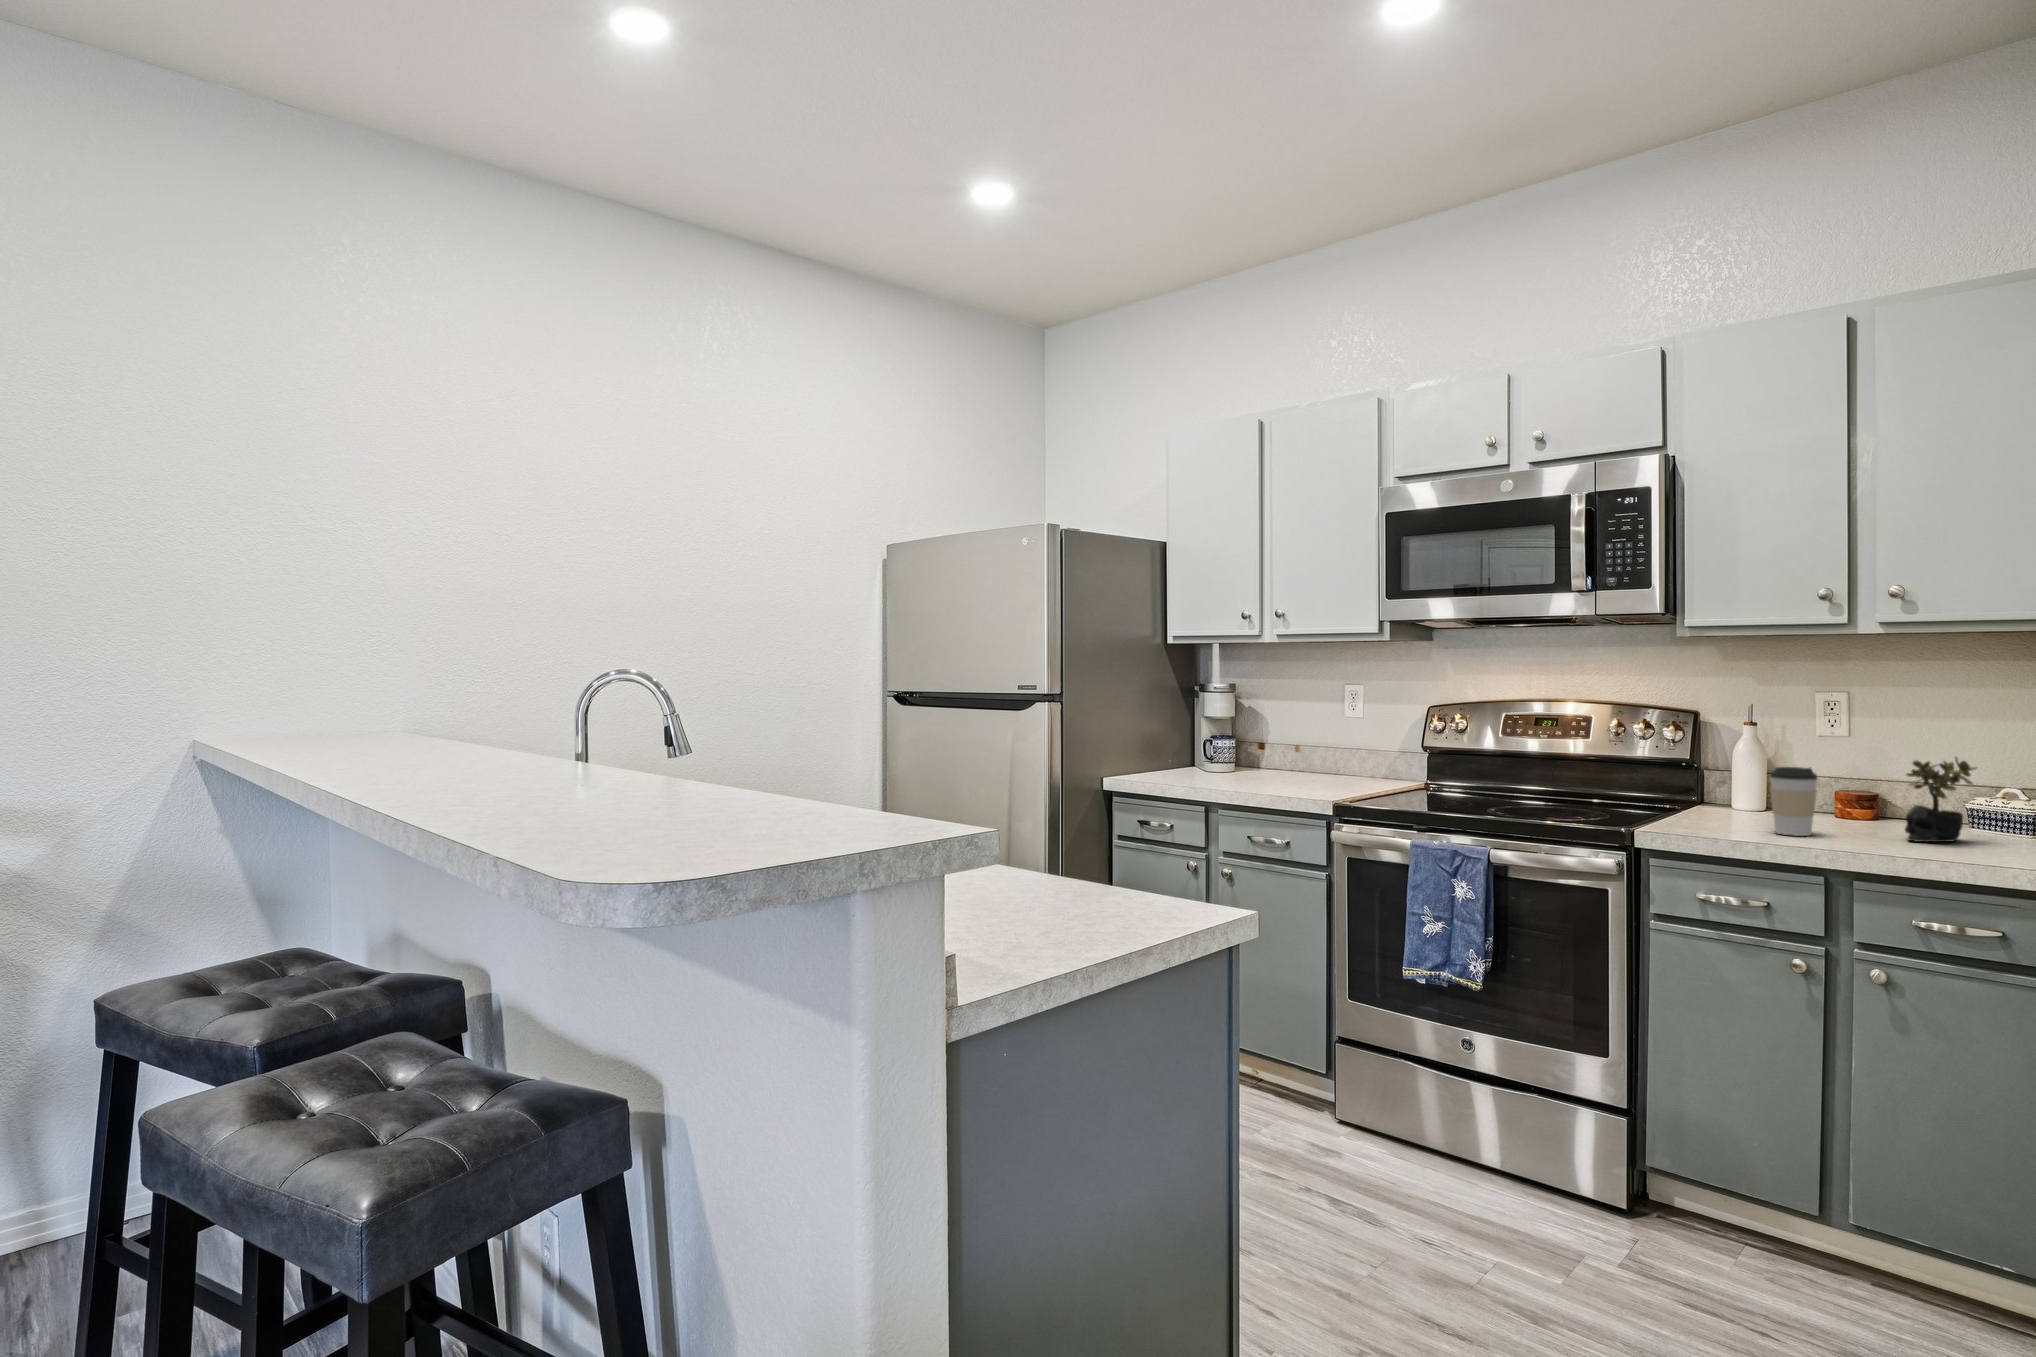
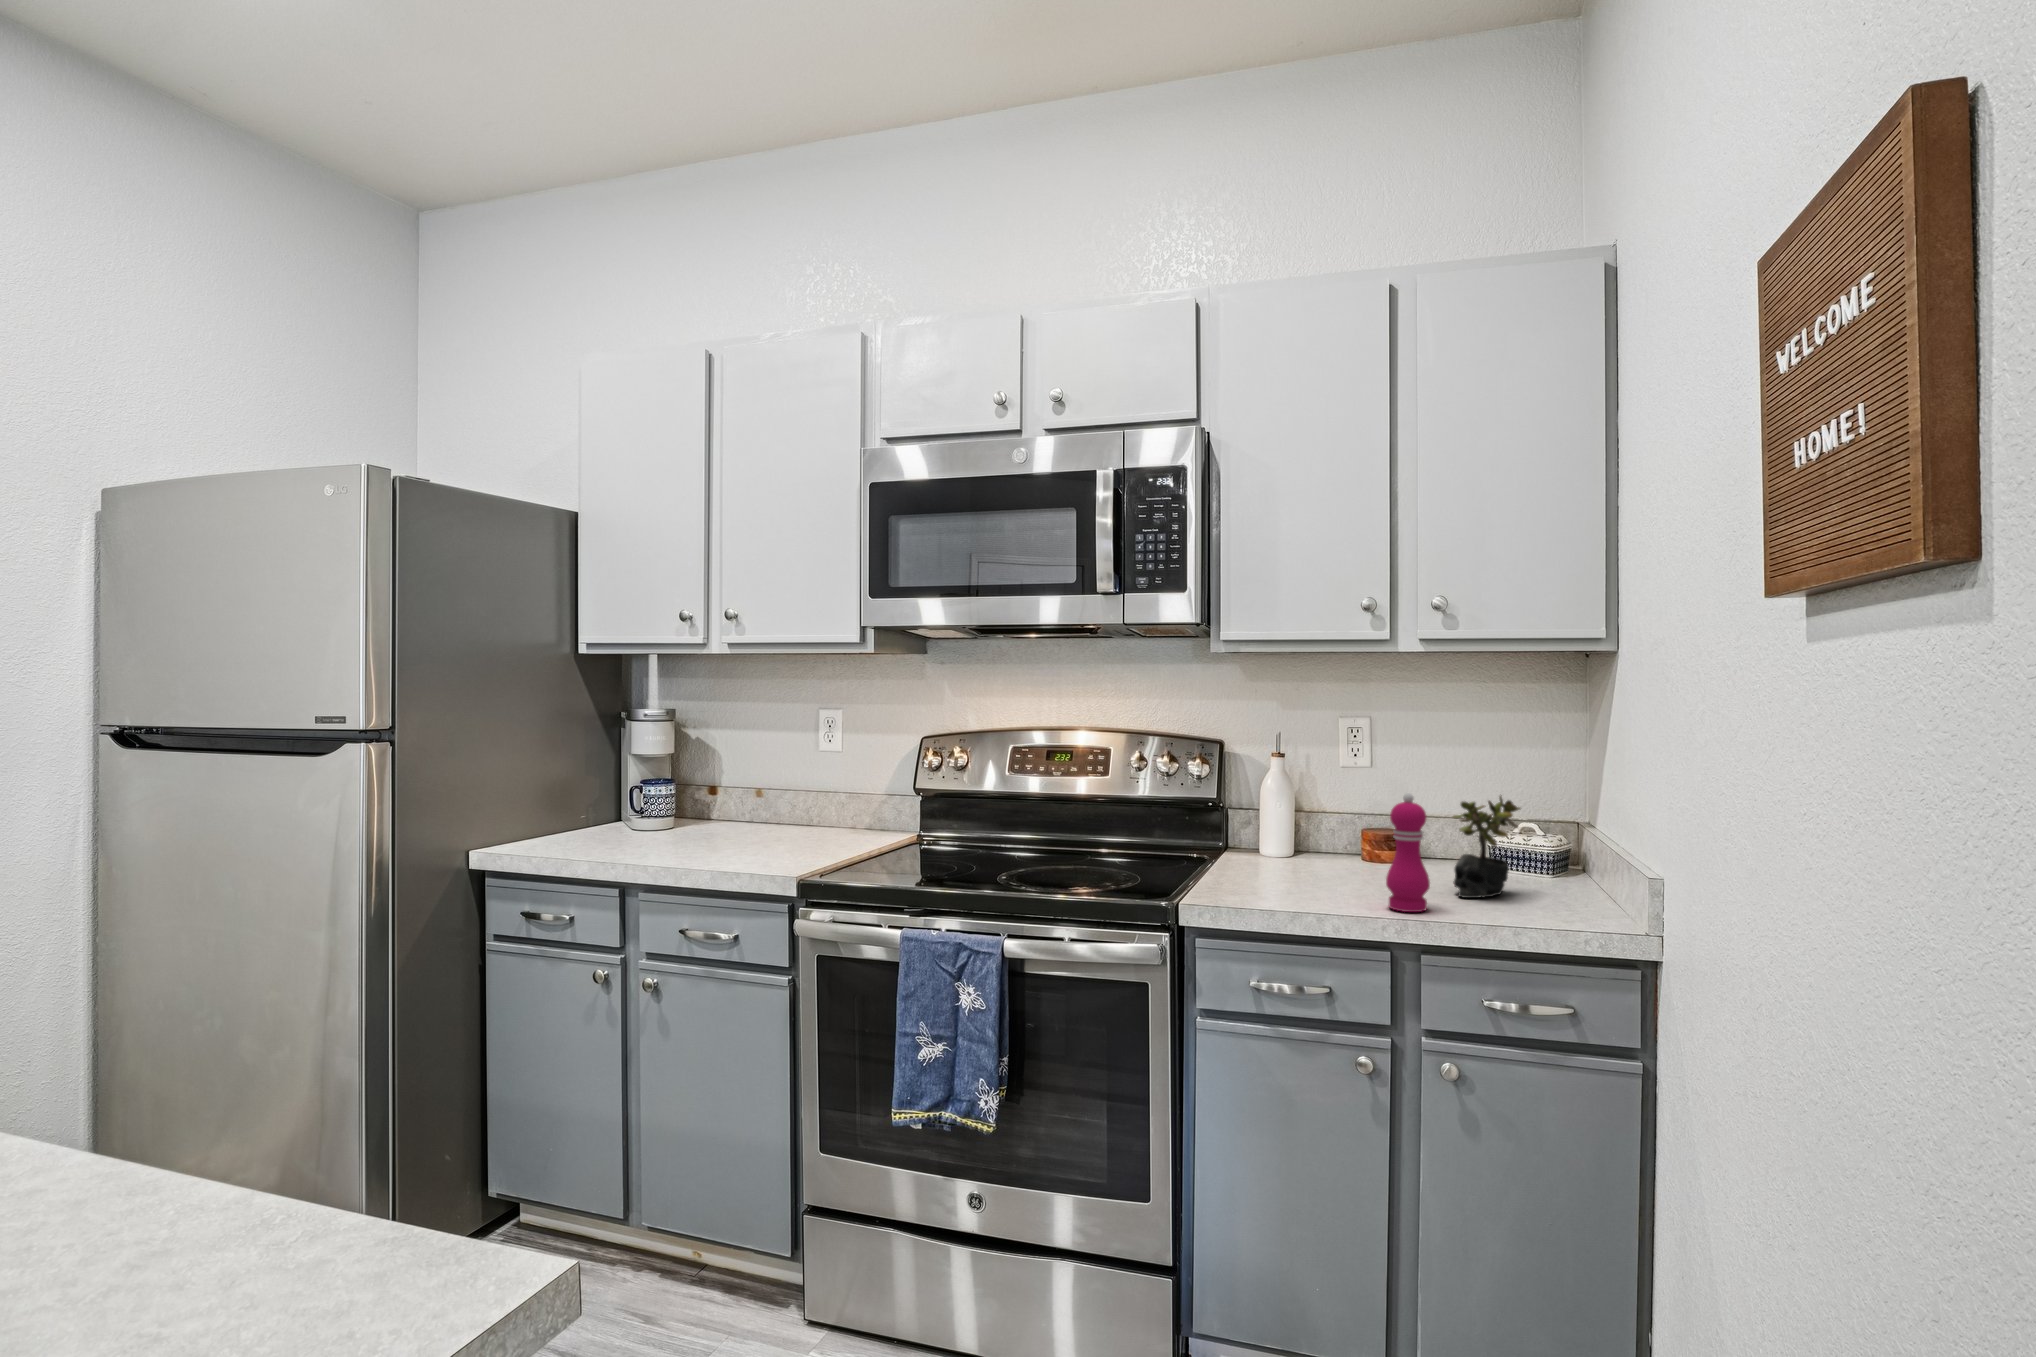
pepper mill: none [1826,749,1869,846] -> present [1386,793,1430,912]
coffee cup: present [1770,767,1817,836] -> none [1318,812,1369,898]

